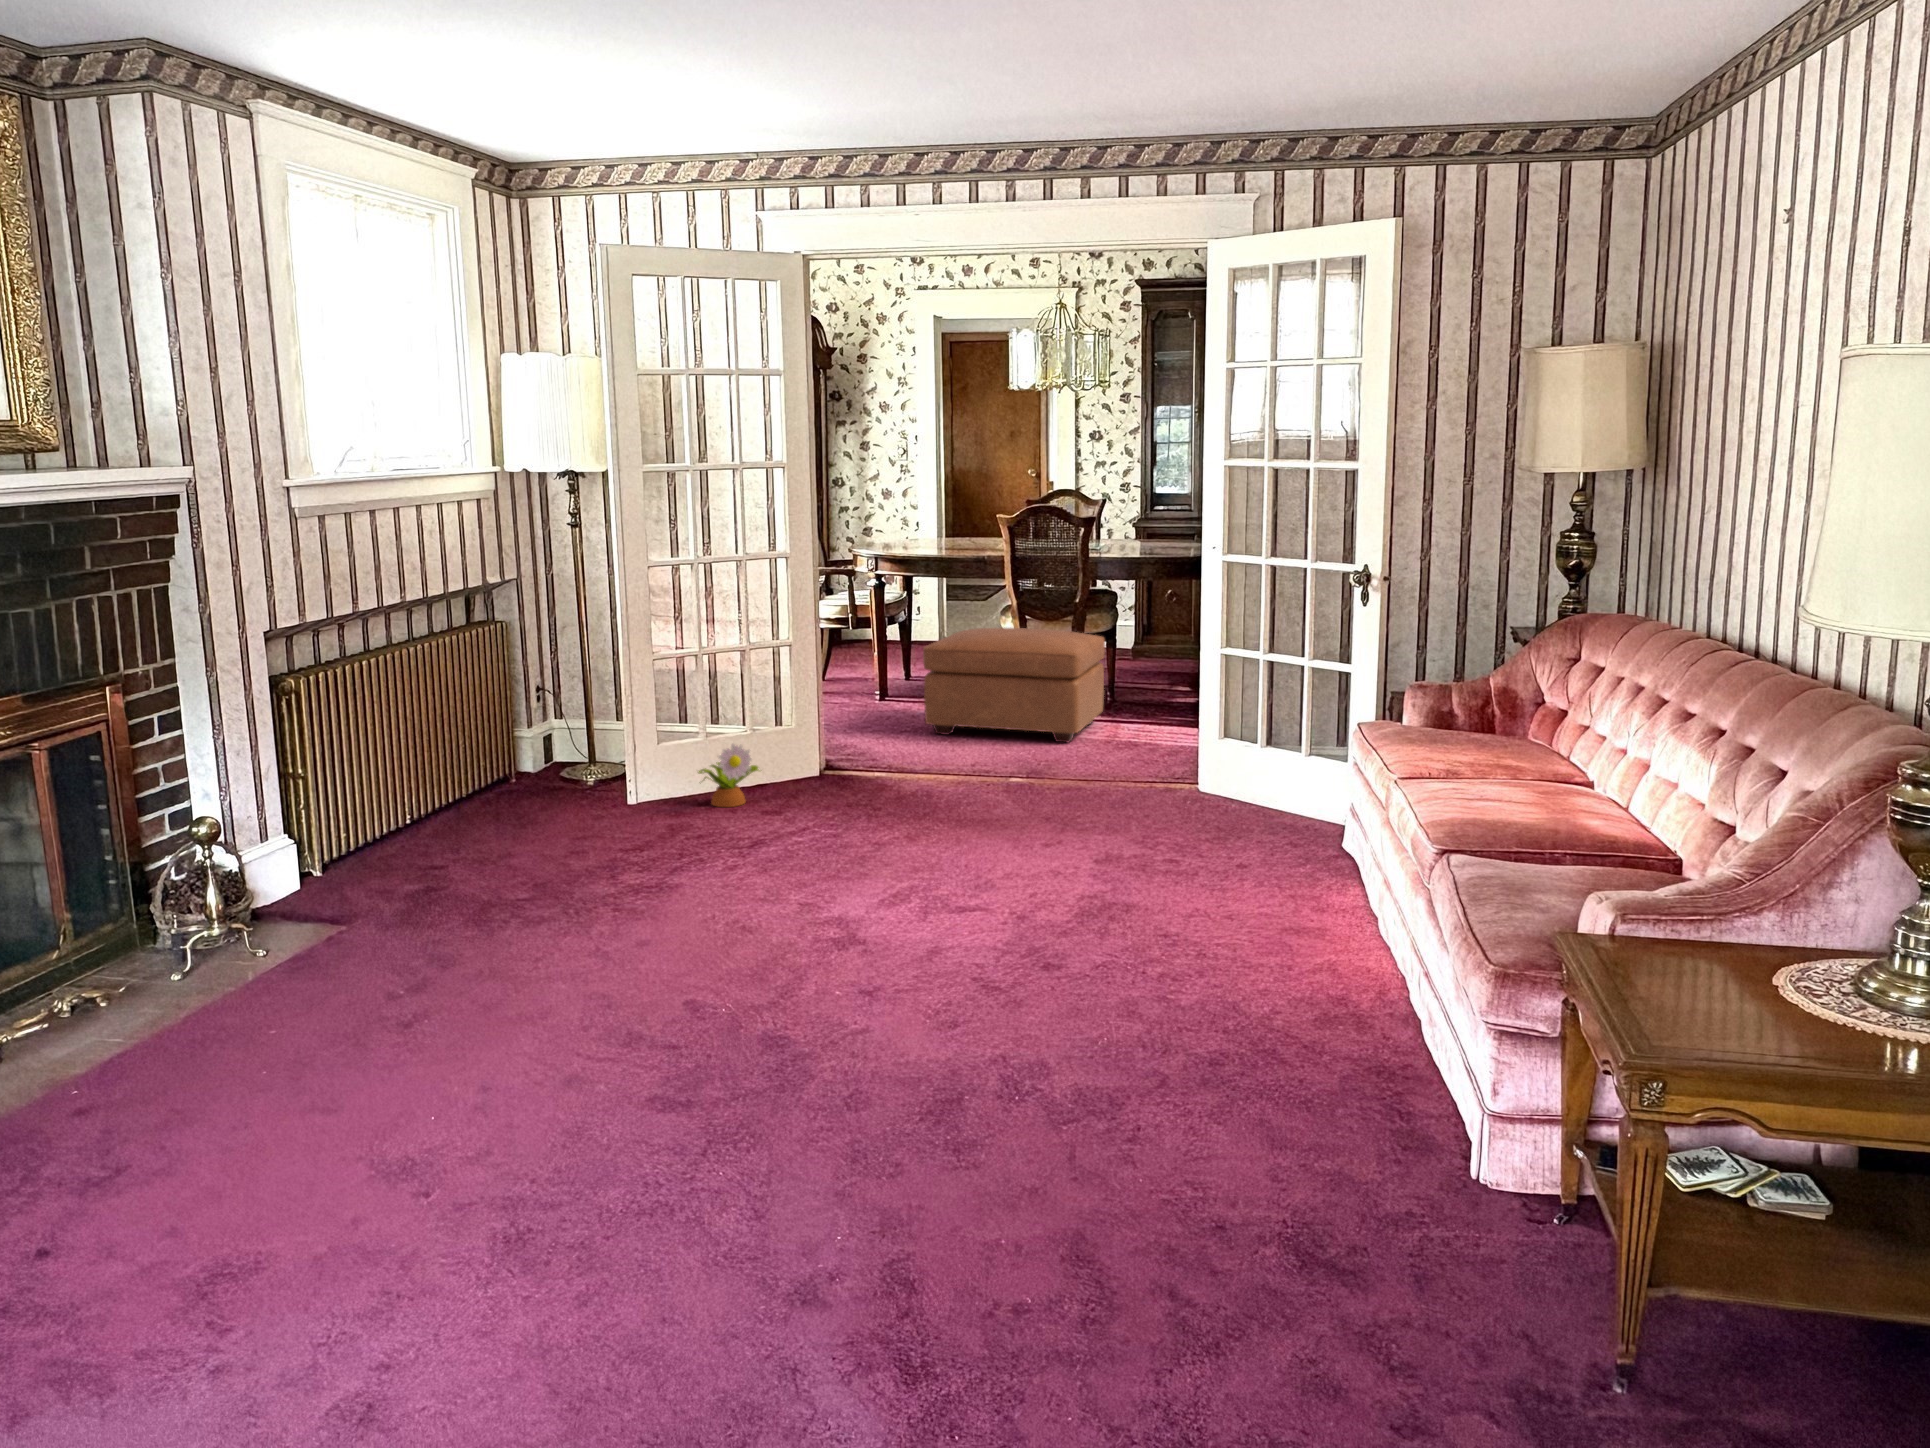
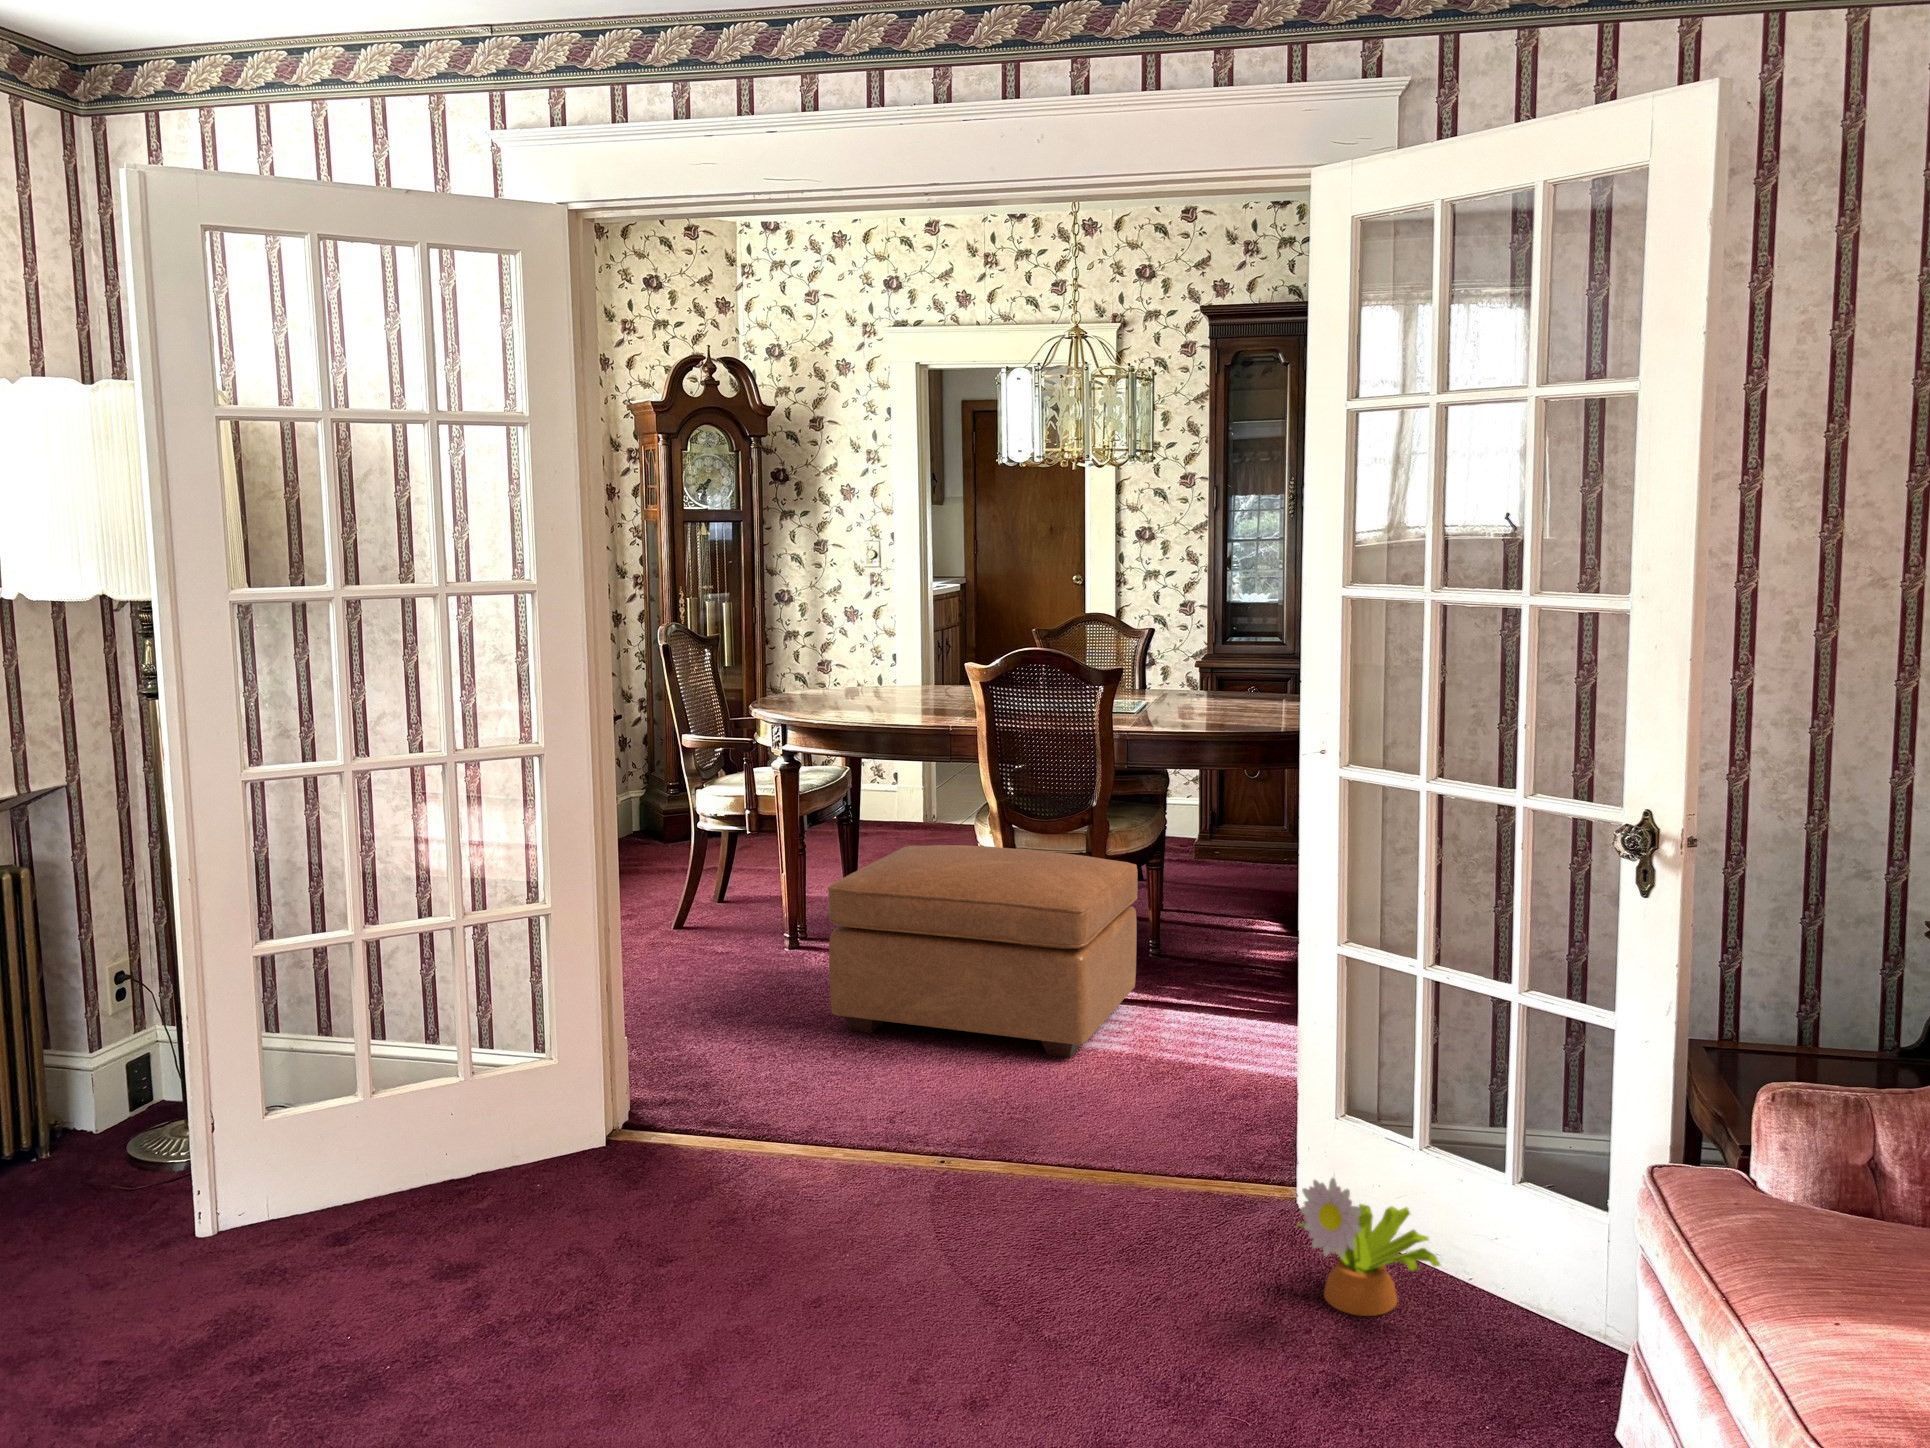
decorative plant: present [698,744,759,807] -> present [1297,1178,1440,1316]

